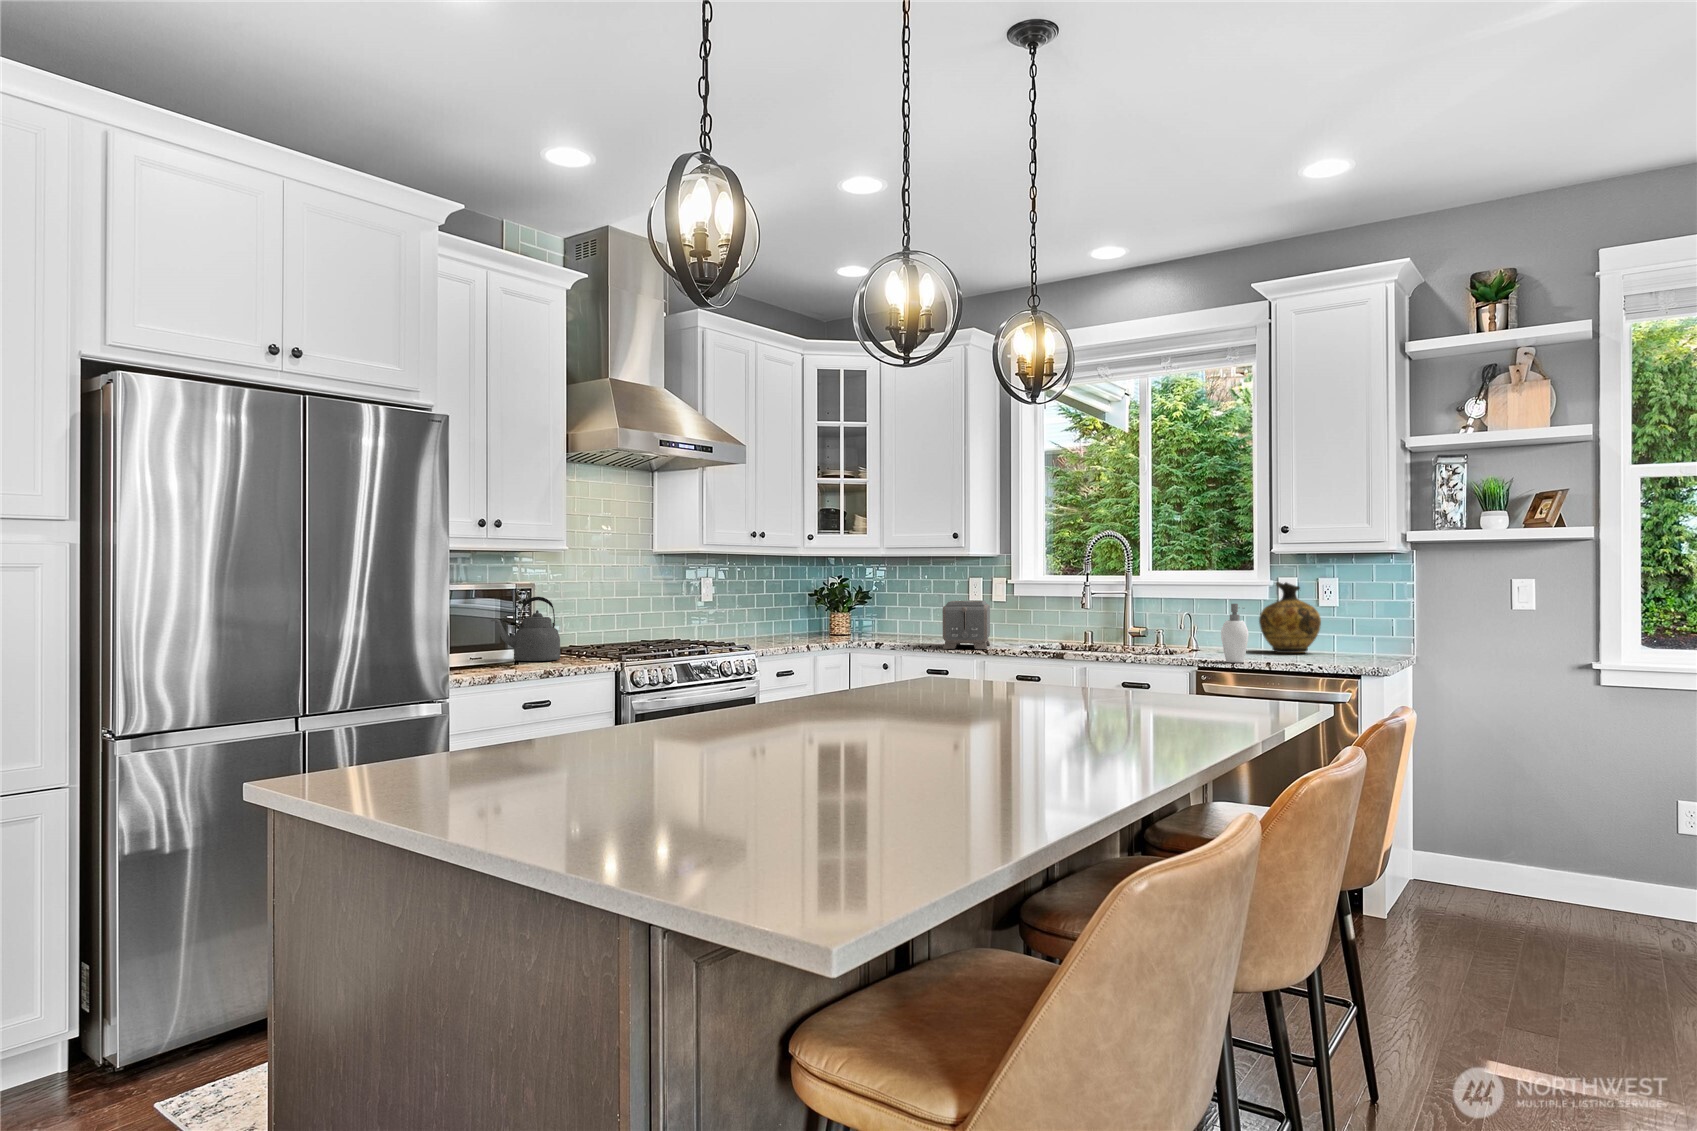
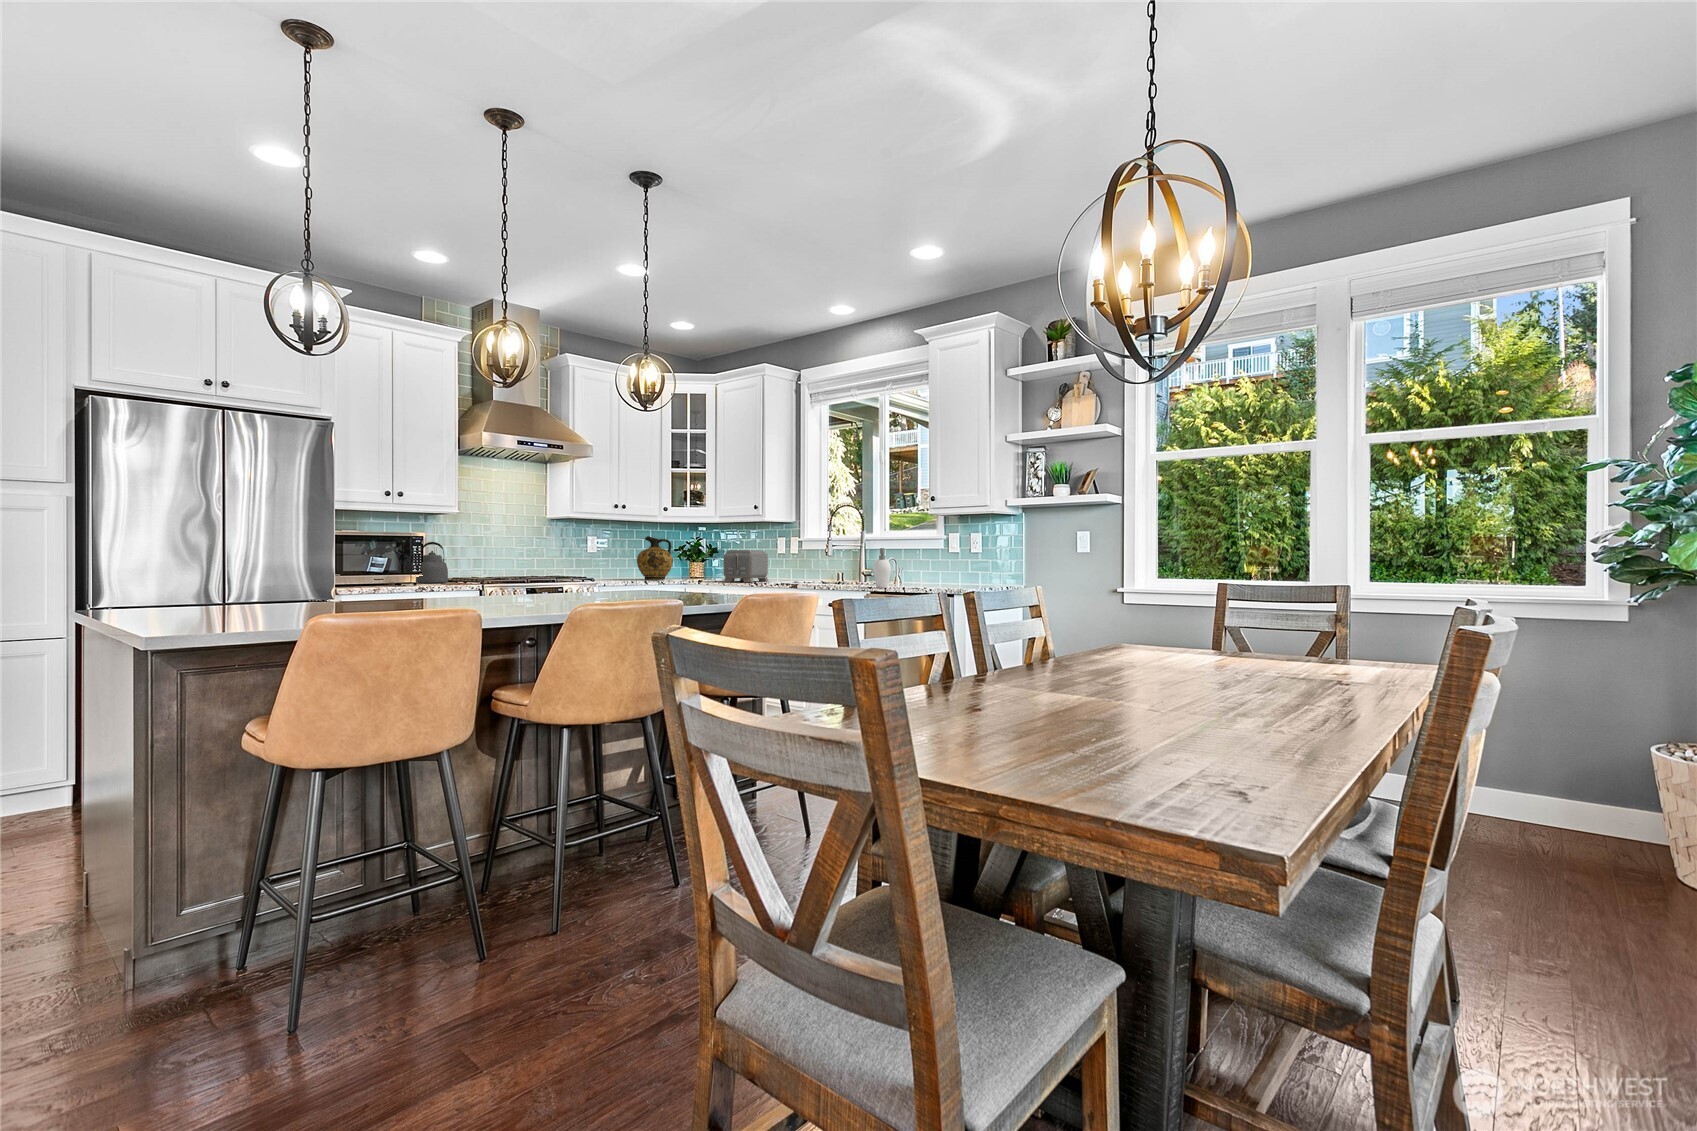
ceramic jug: present [1259,582,1321,653] -> present [637,536,673,580]

